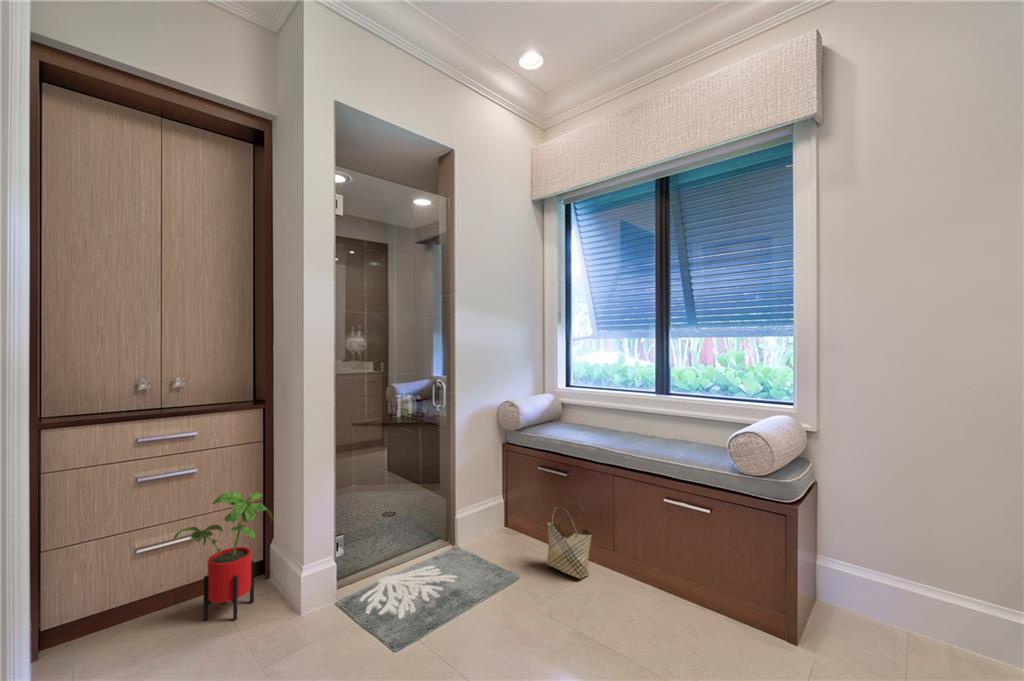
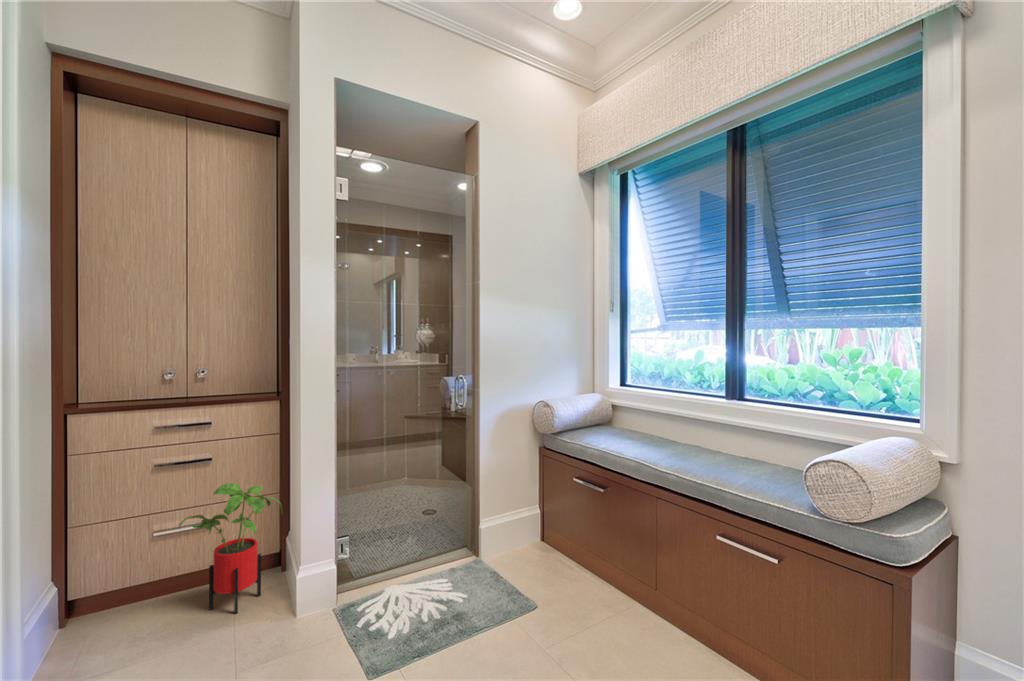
woven basket: present [546,501,592,579] -> none [572,524,626,620]

